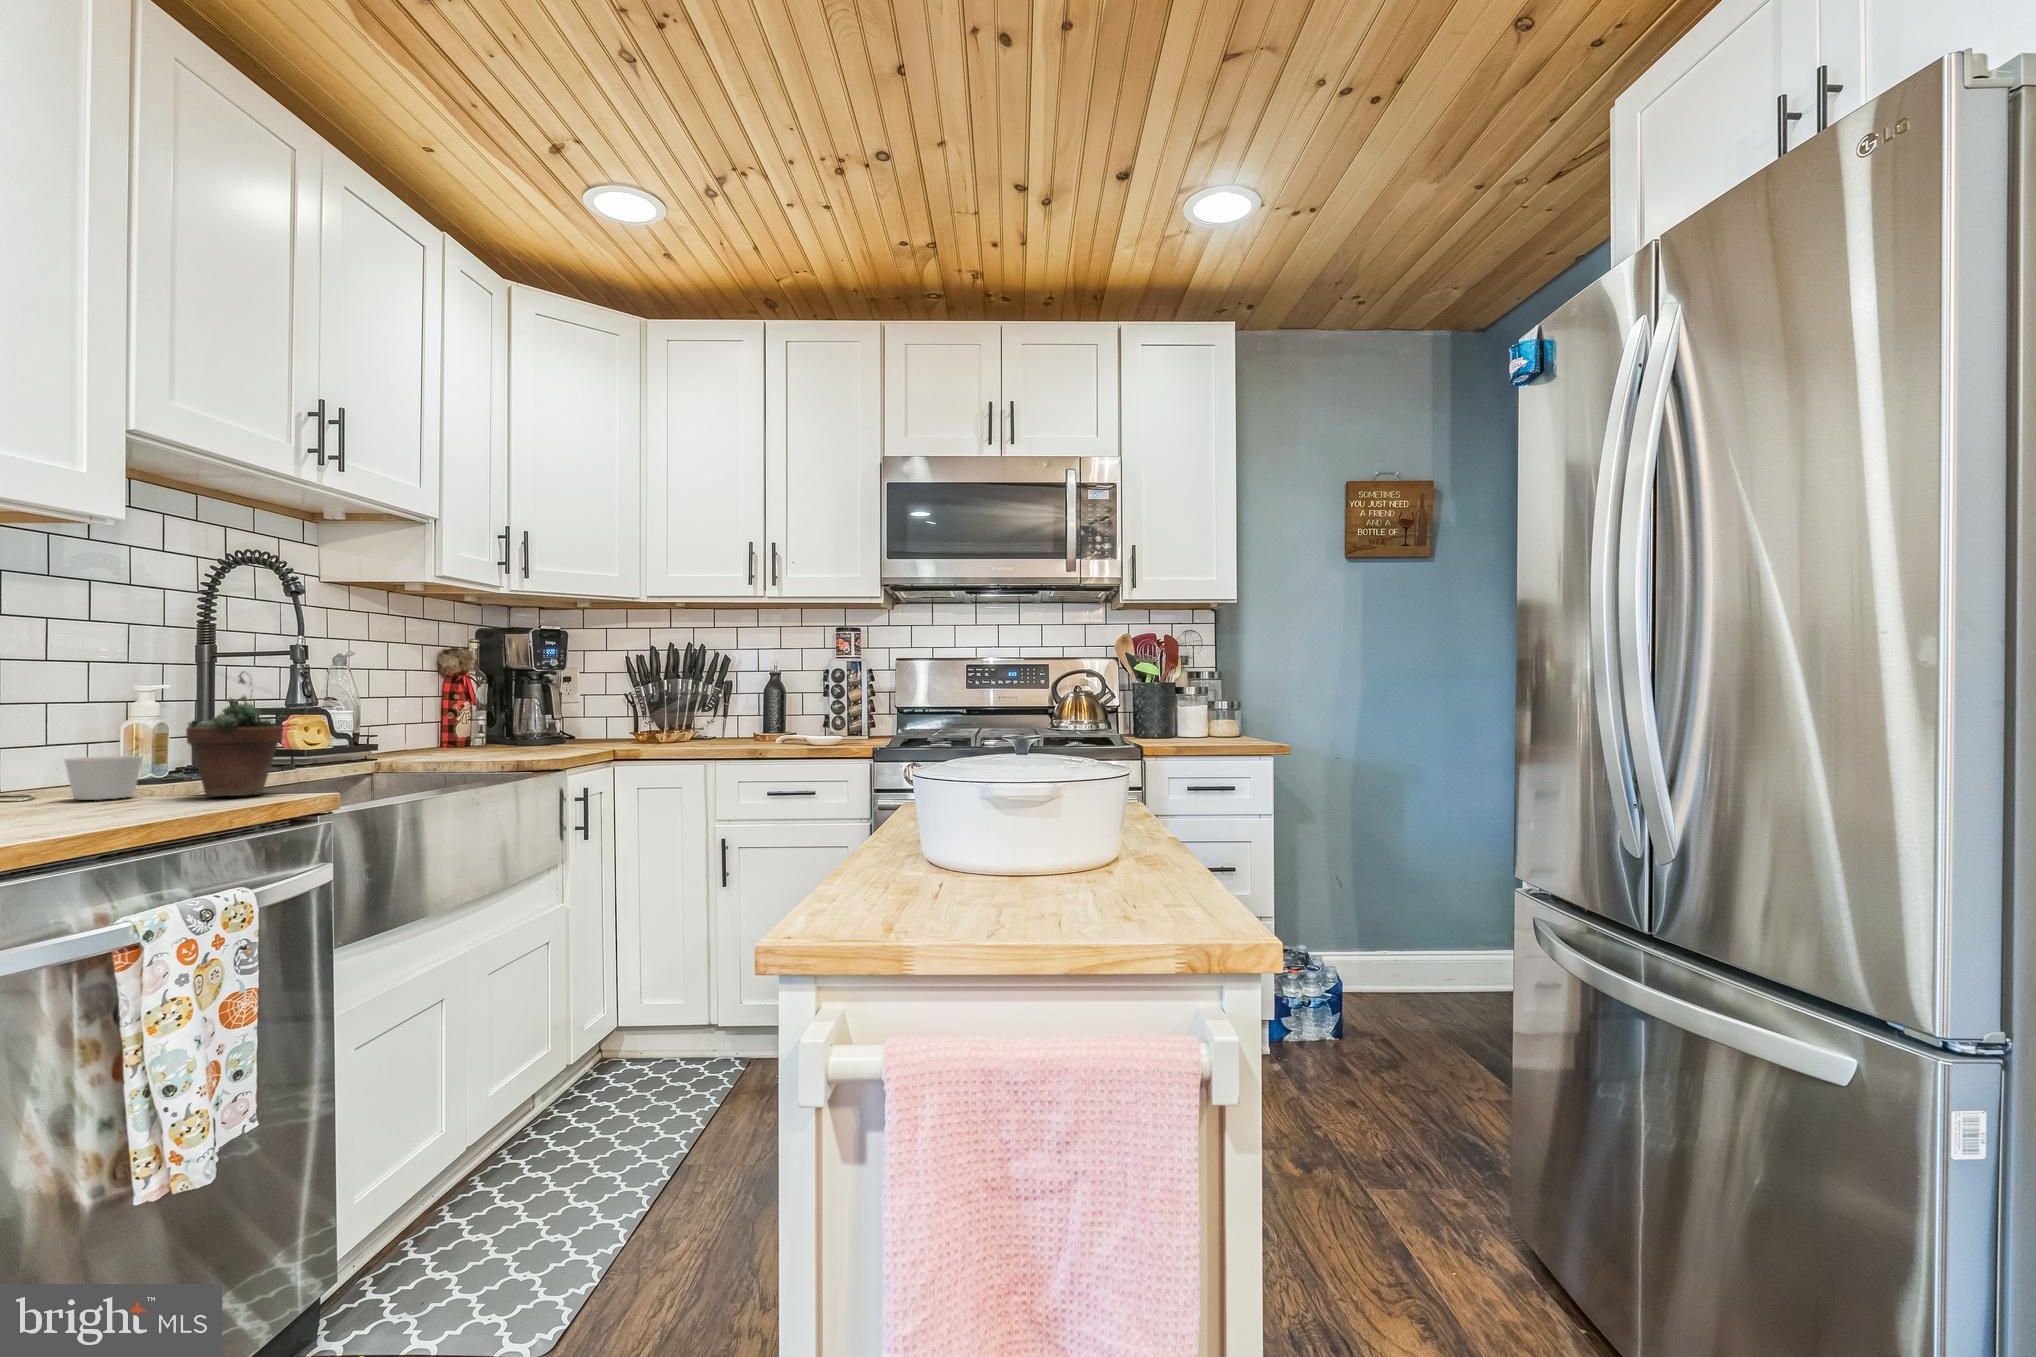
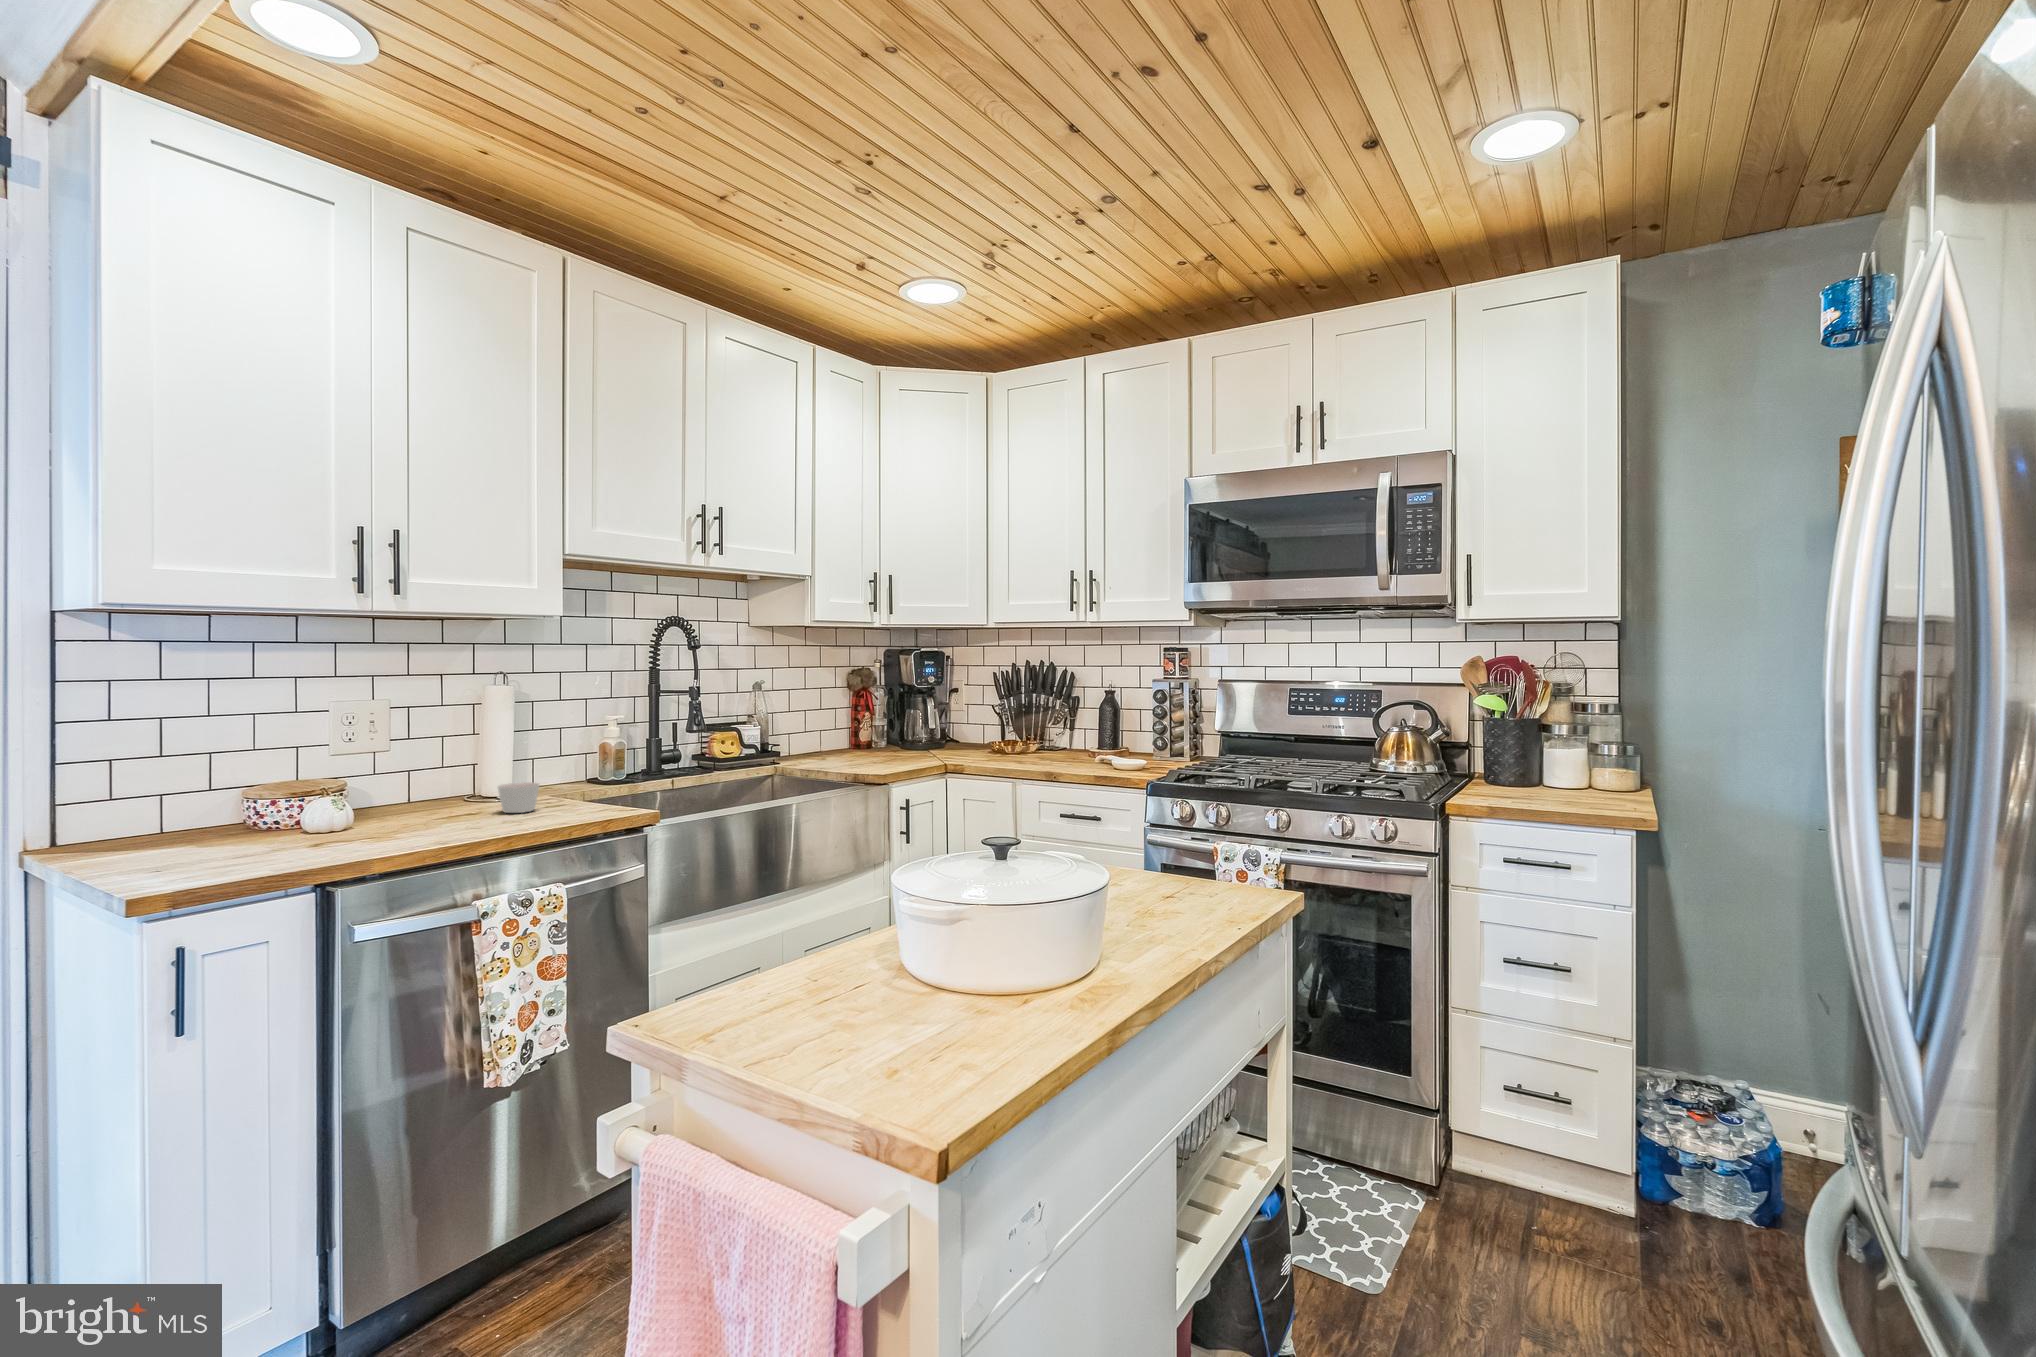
succulent plant: present [186,672,283,796] -> none [546,730,603,818]

